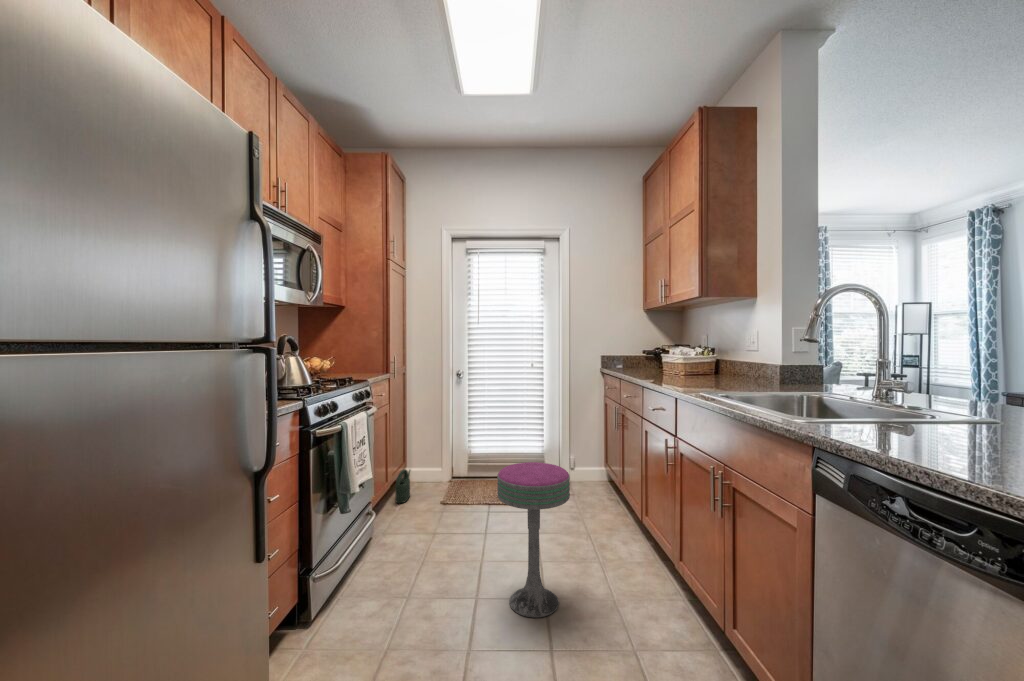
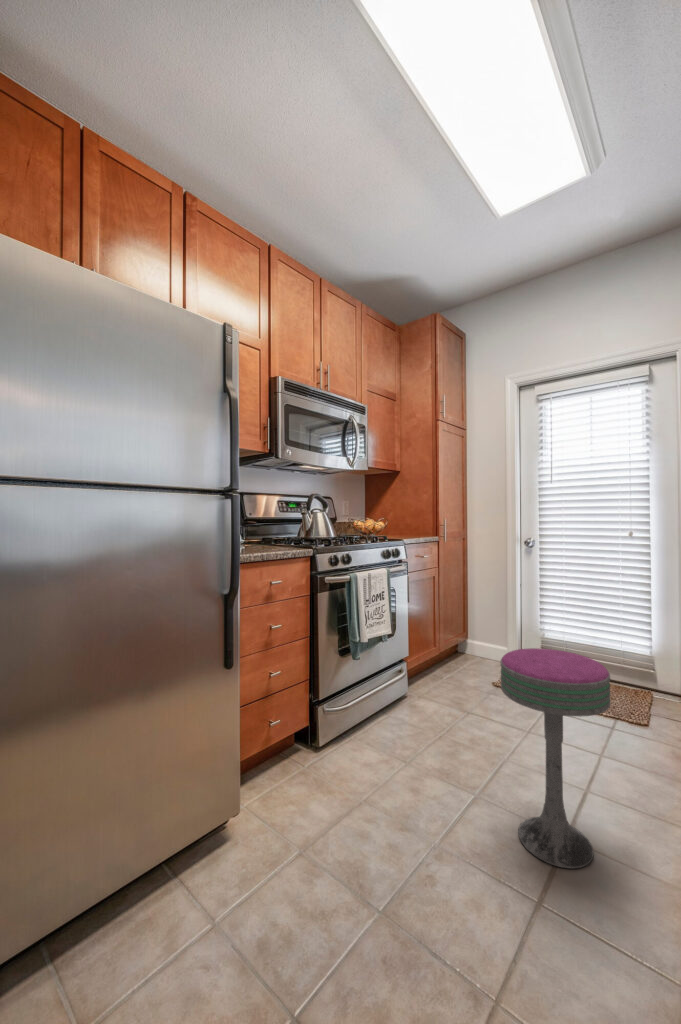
watering can: present [395,469,410,503] -> none [444,641,468,677]

